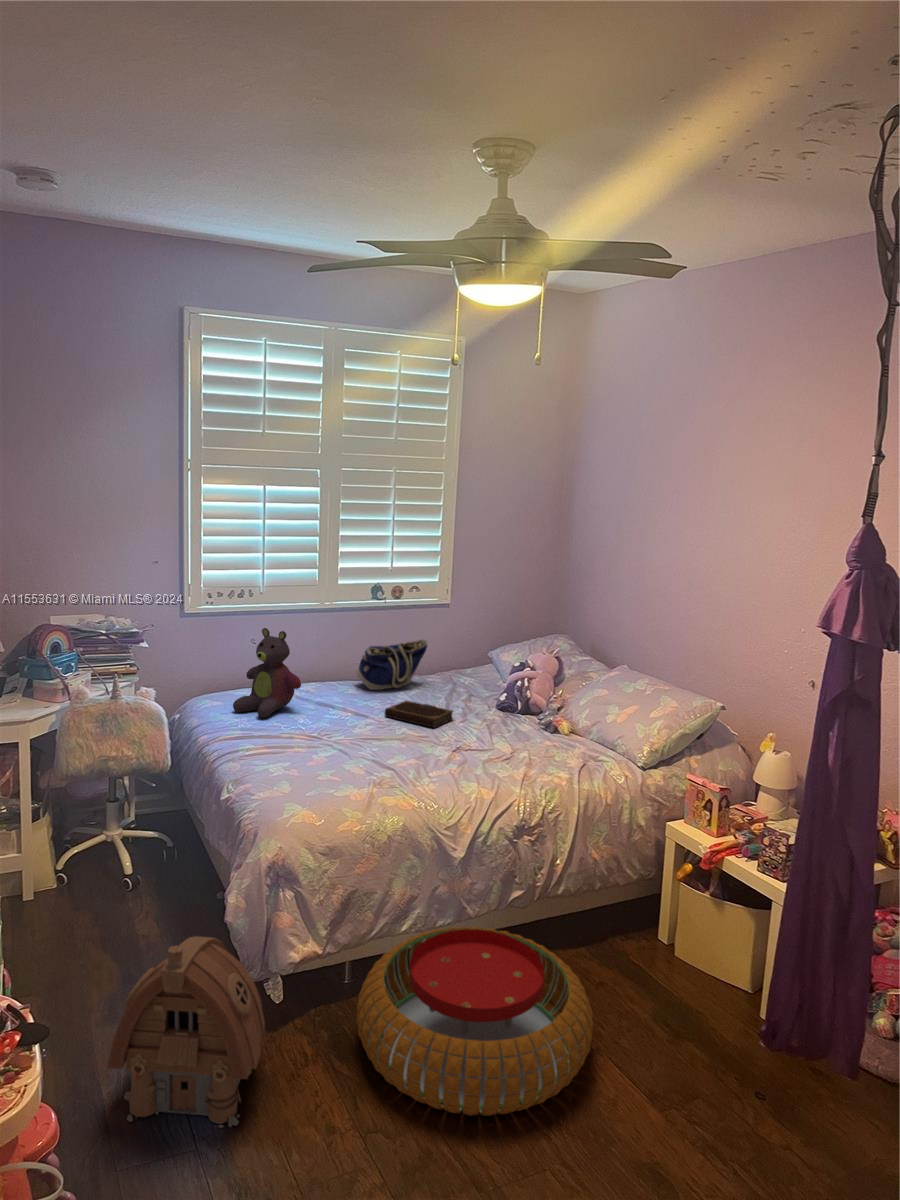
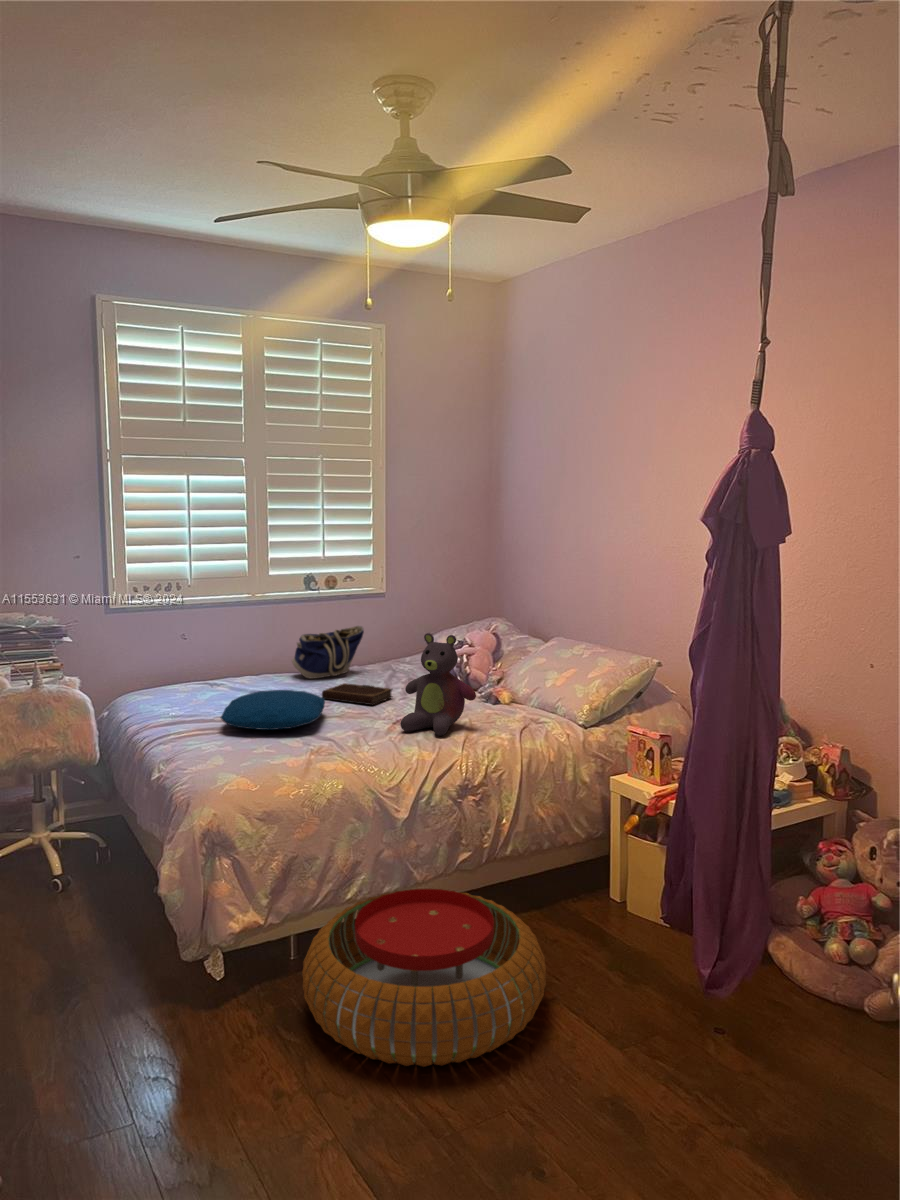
stuffed bear: present [233,628,301,718] -> present [400,633,476,736]
pillow: none [287,710,389,754] -> present [221,690,325,730]
toy house: present [107,936,265,1128] -> none [35,904,205,1102]

